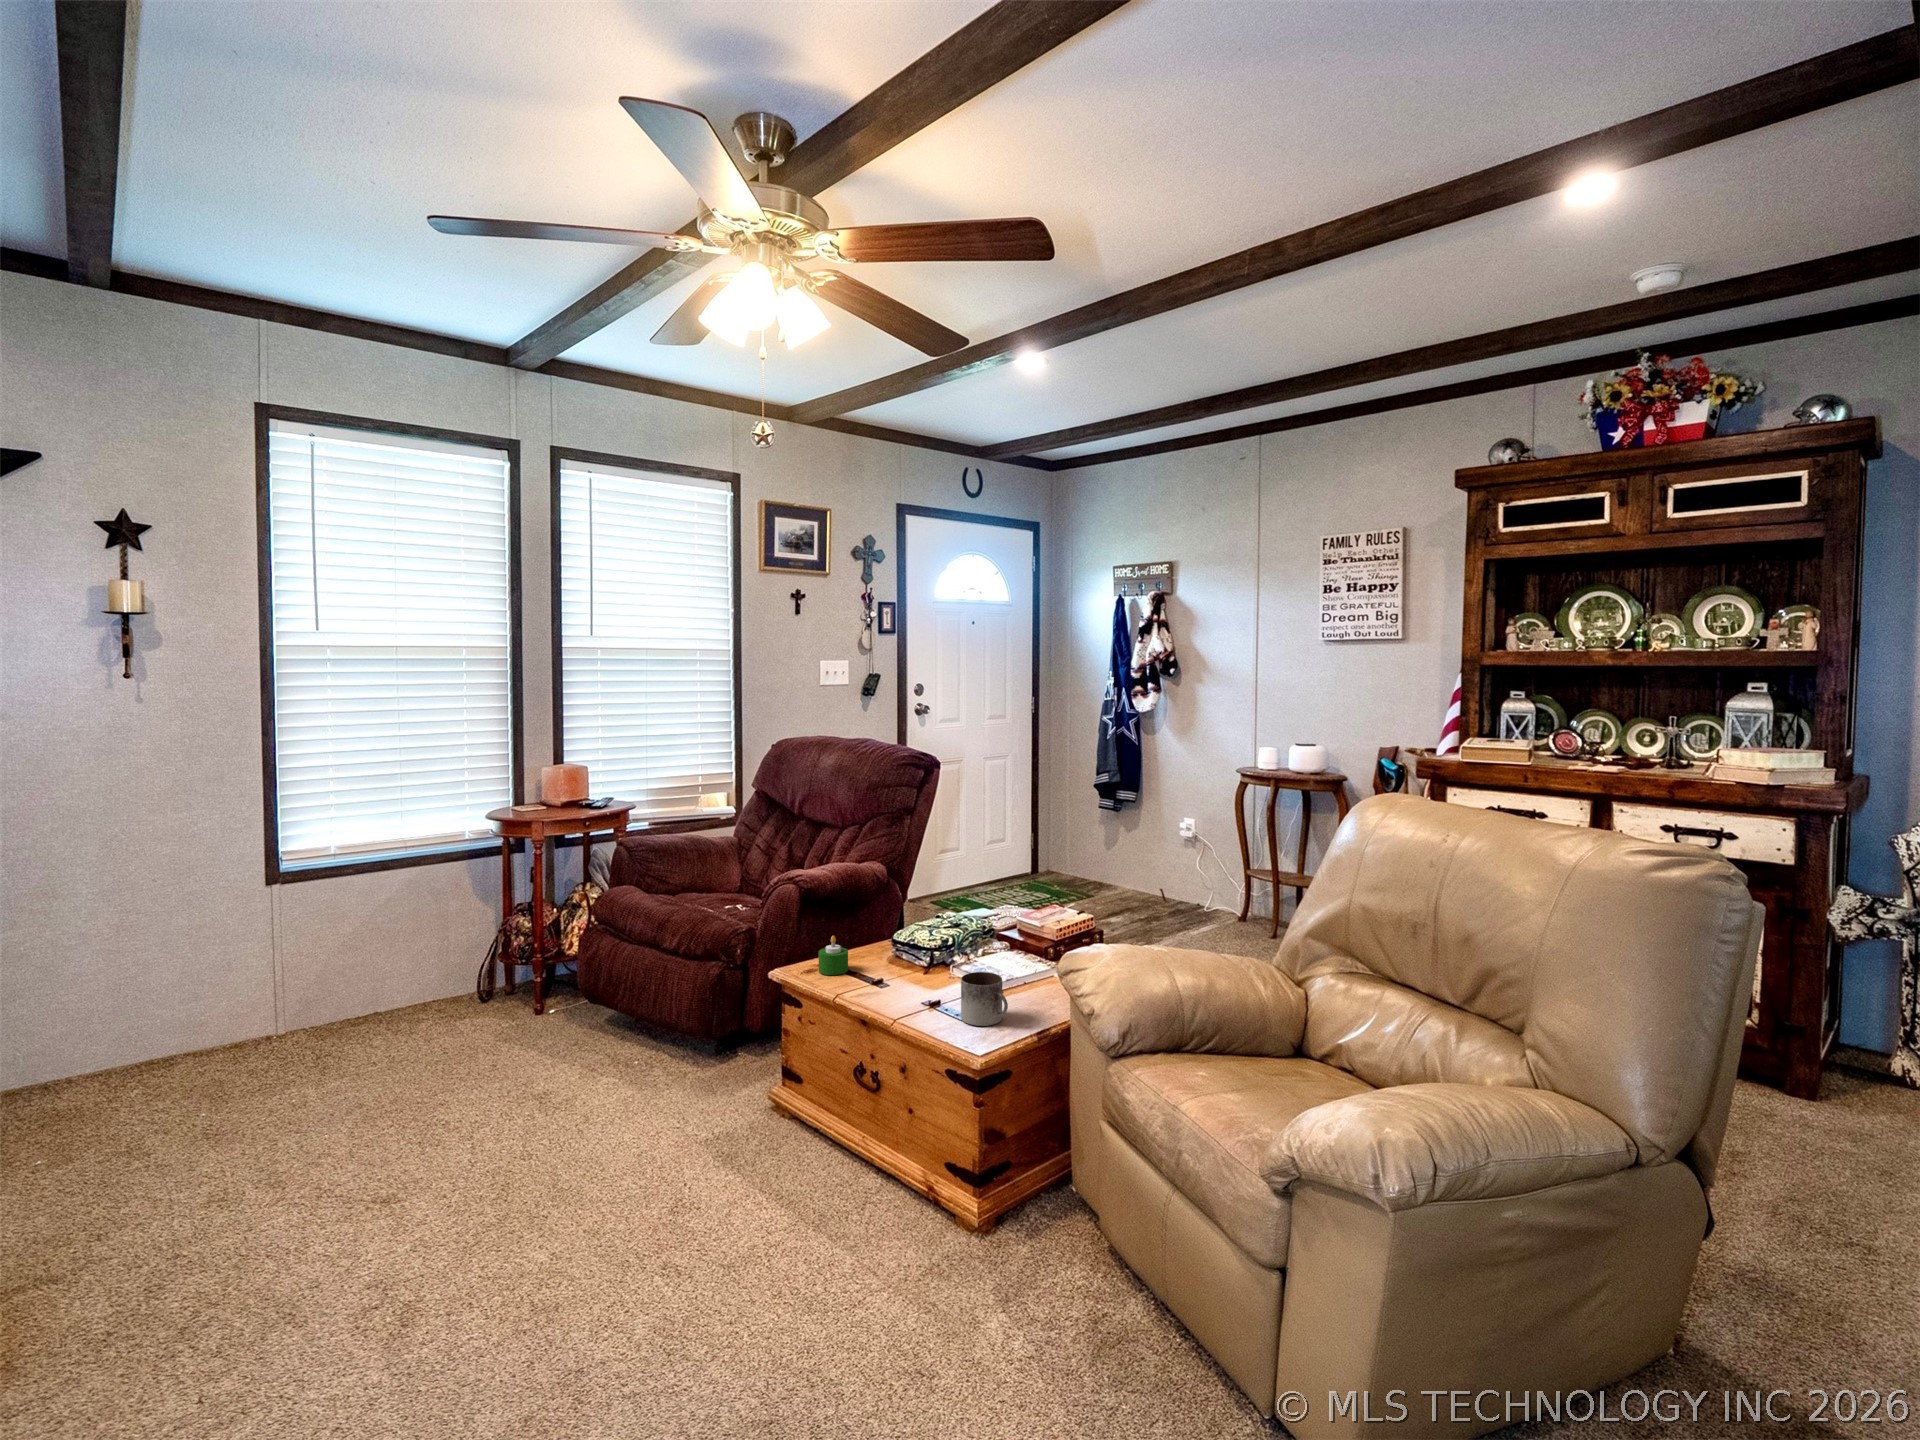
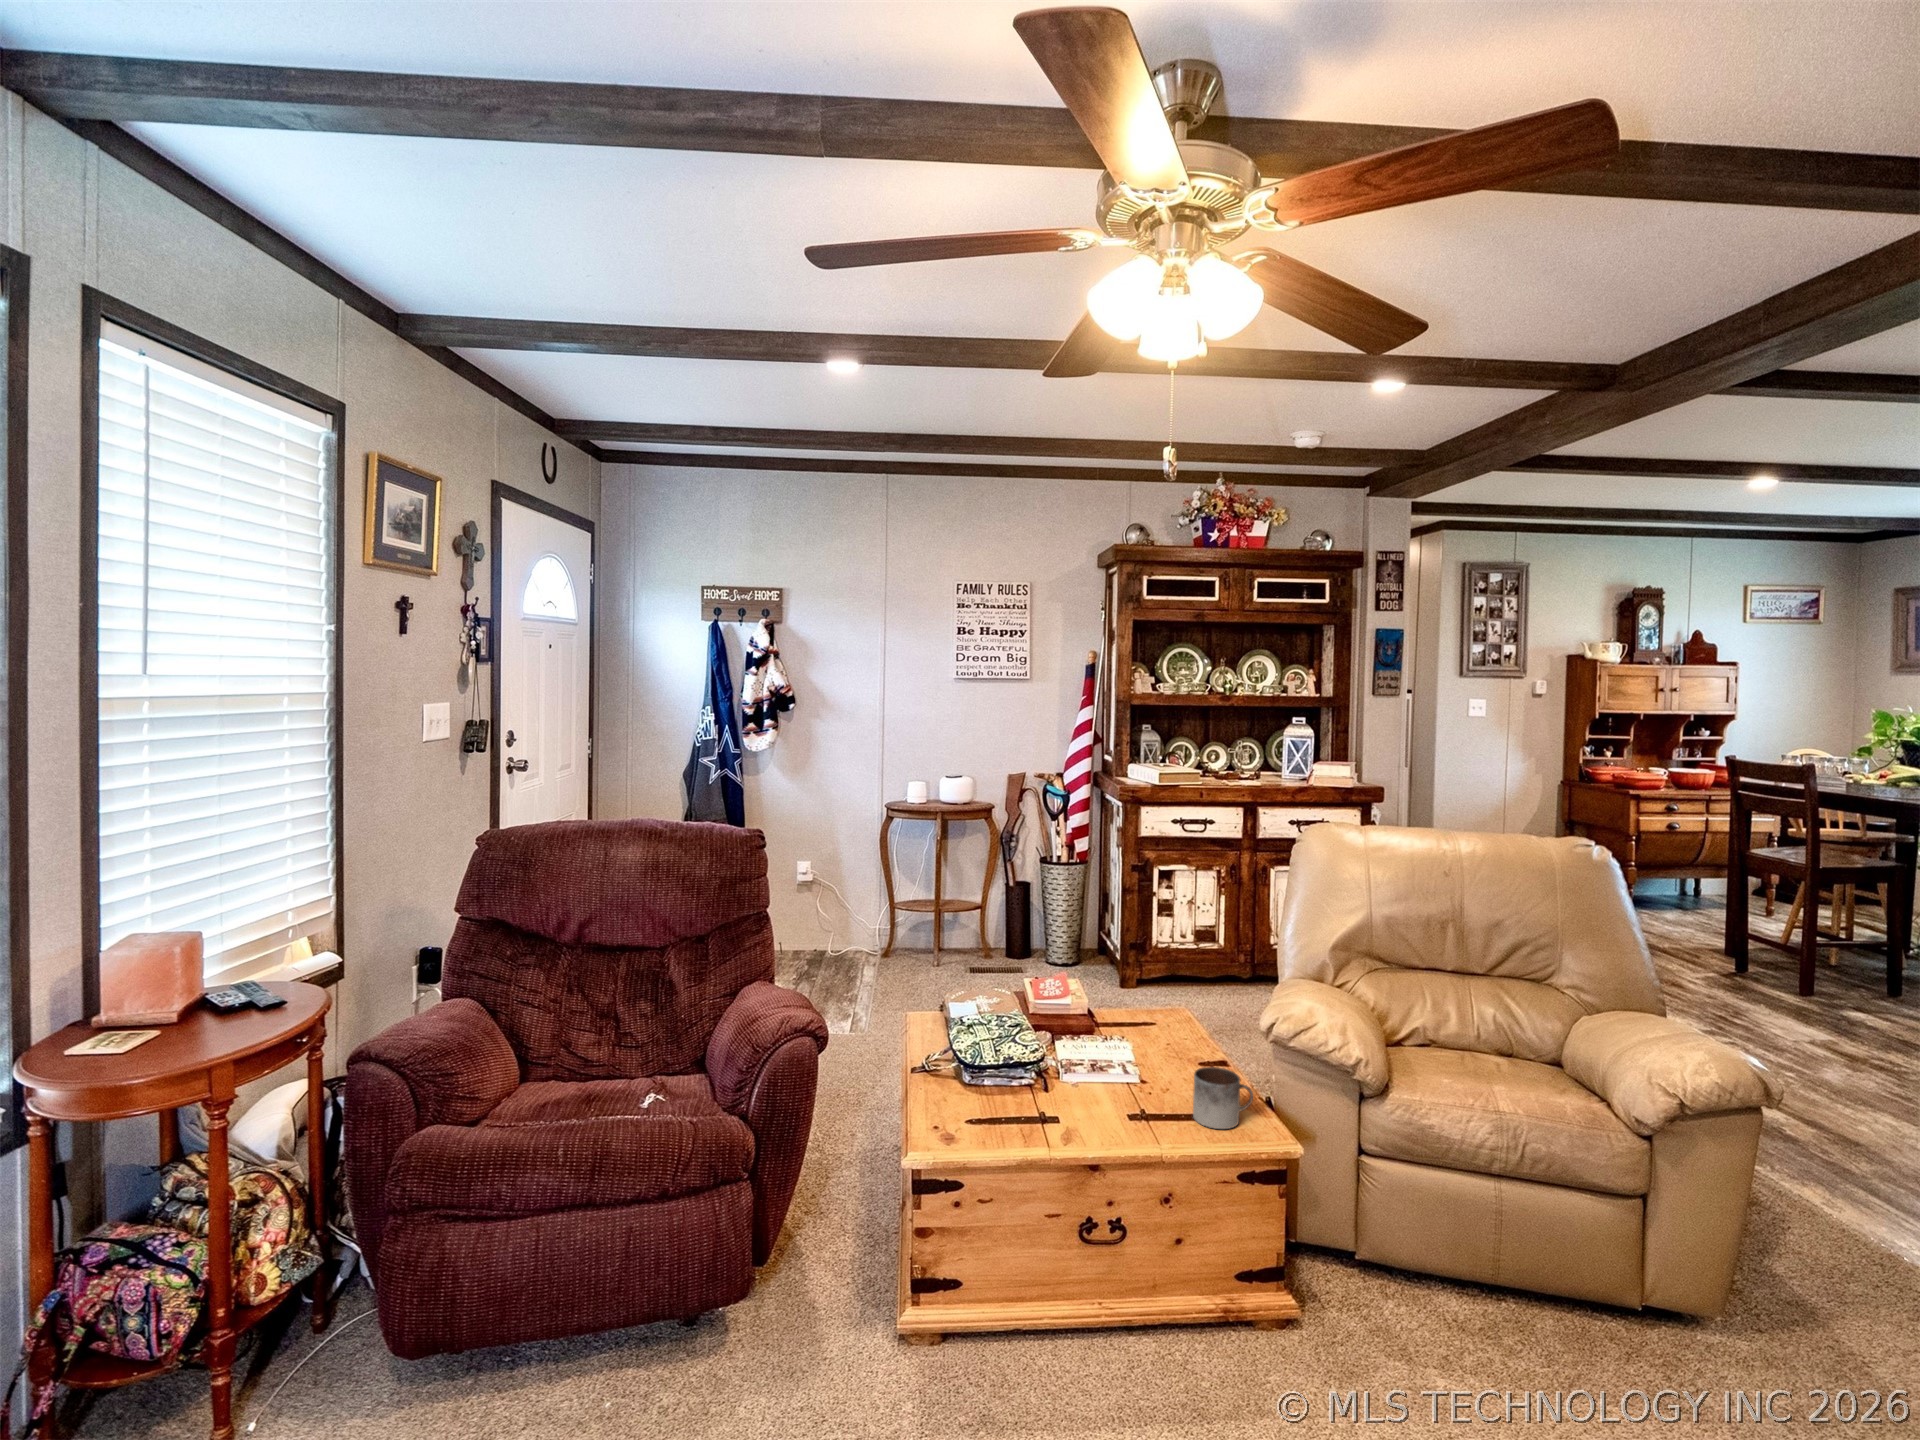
candle: present [818,936,848,975] -> none [955,1086,994,1140]

